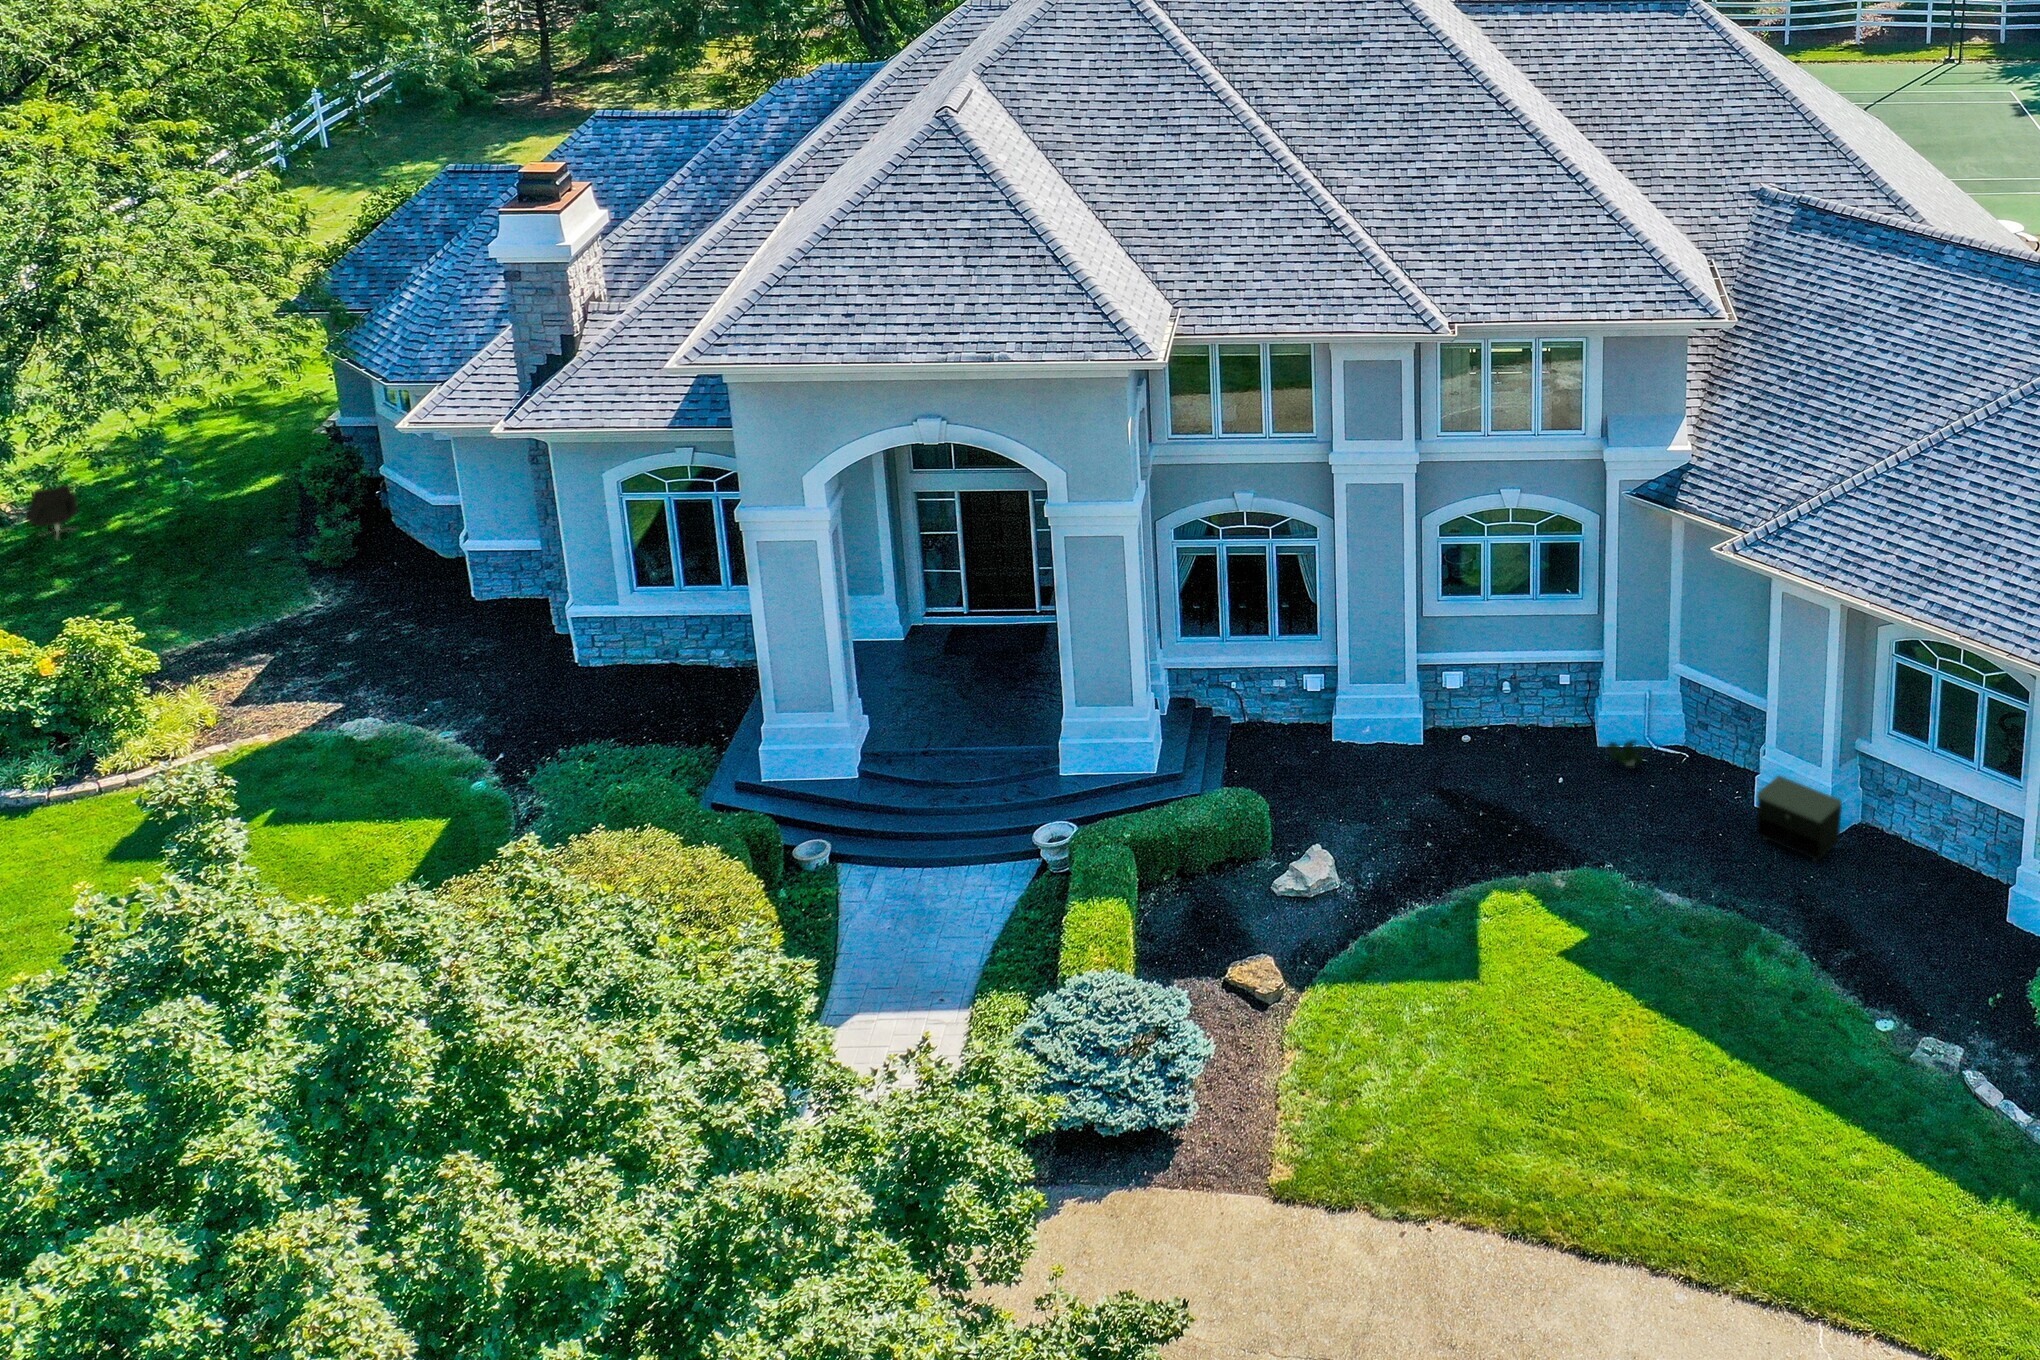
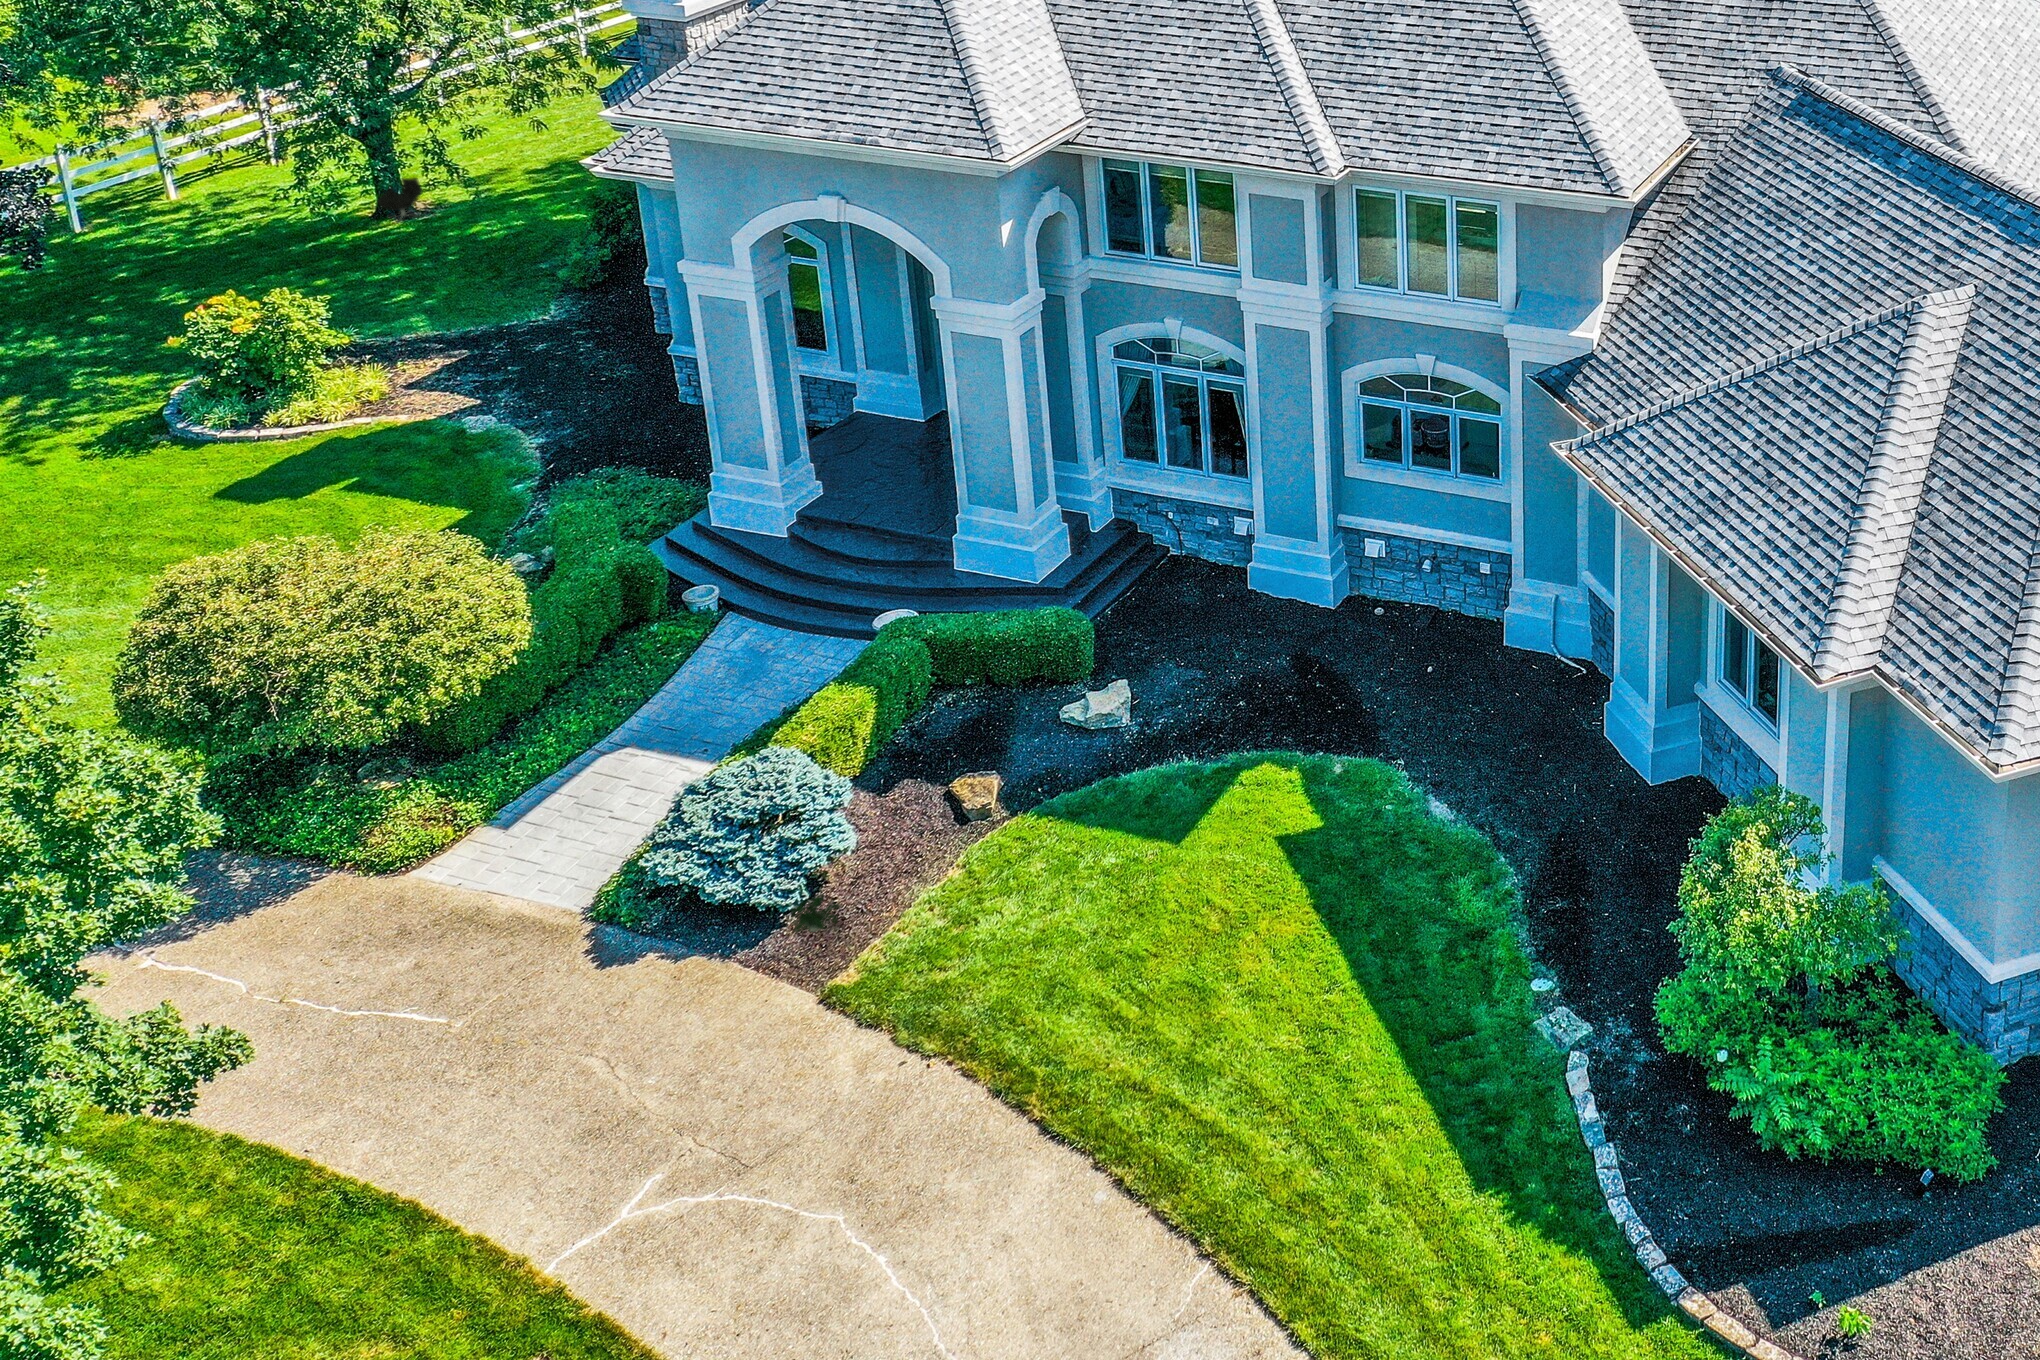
potted plant: present [1607,740,1648,766] -> present [792,893,843,934]
storage bench: present [1757,776,1842,860] -> none [1567,695,1650,793]

